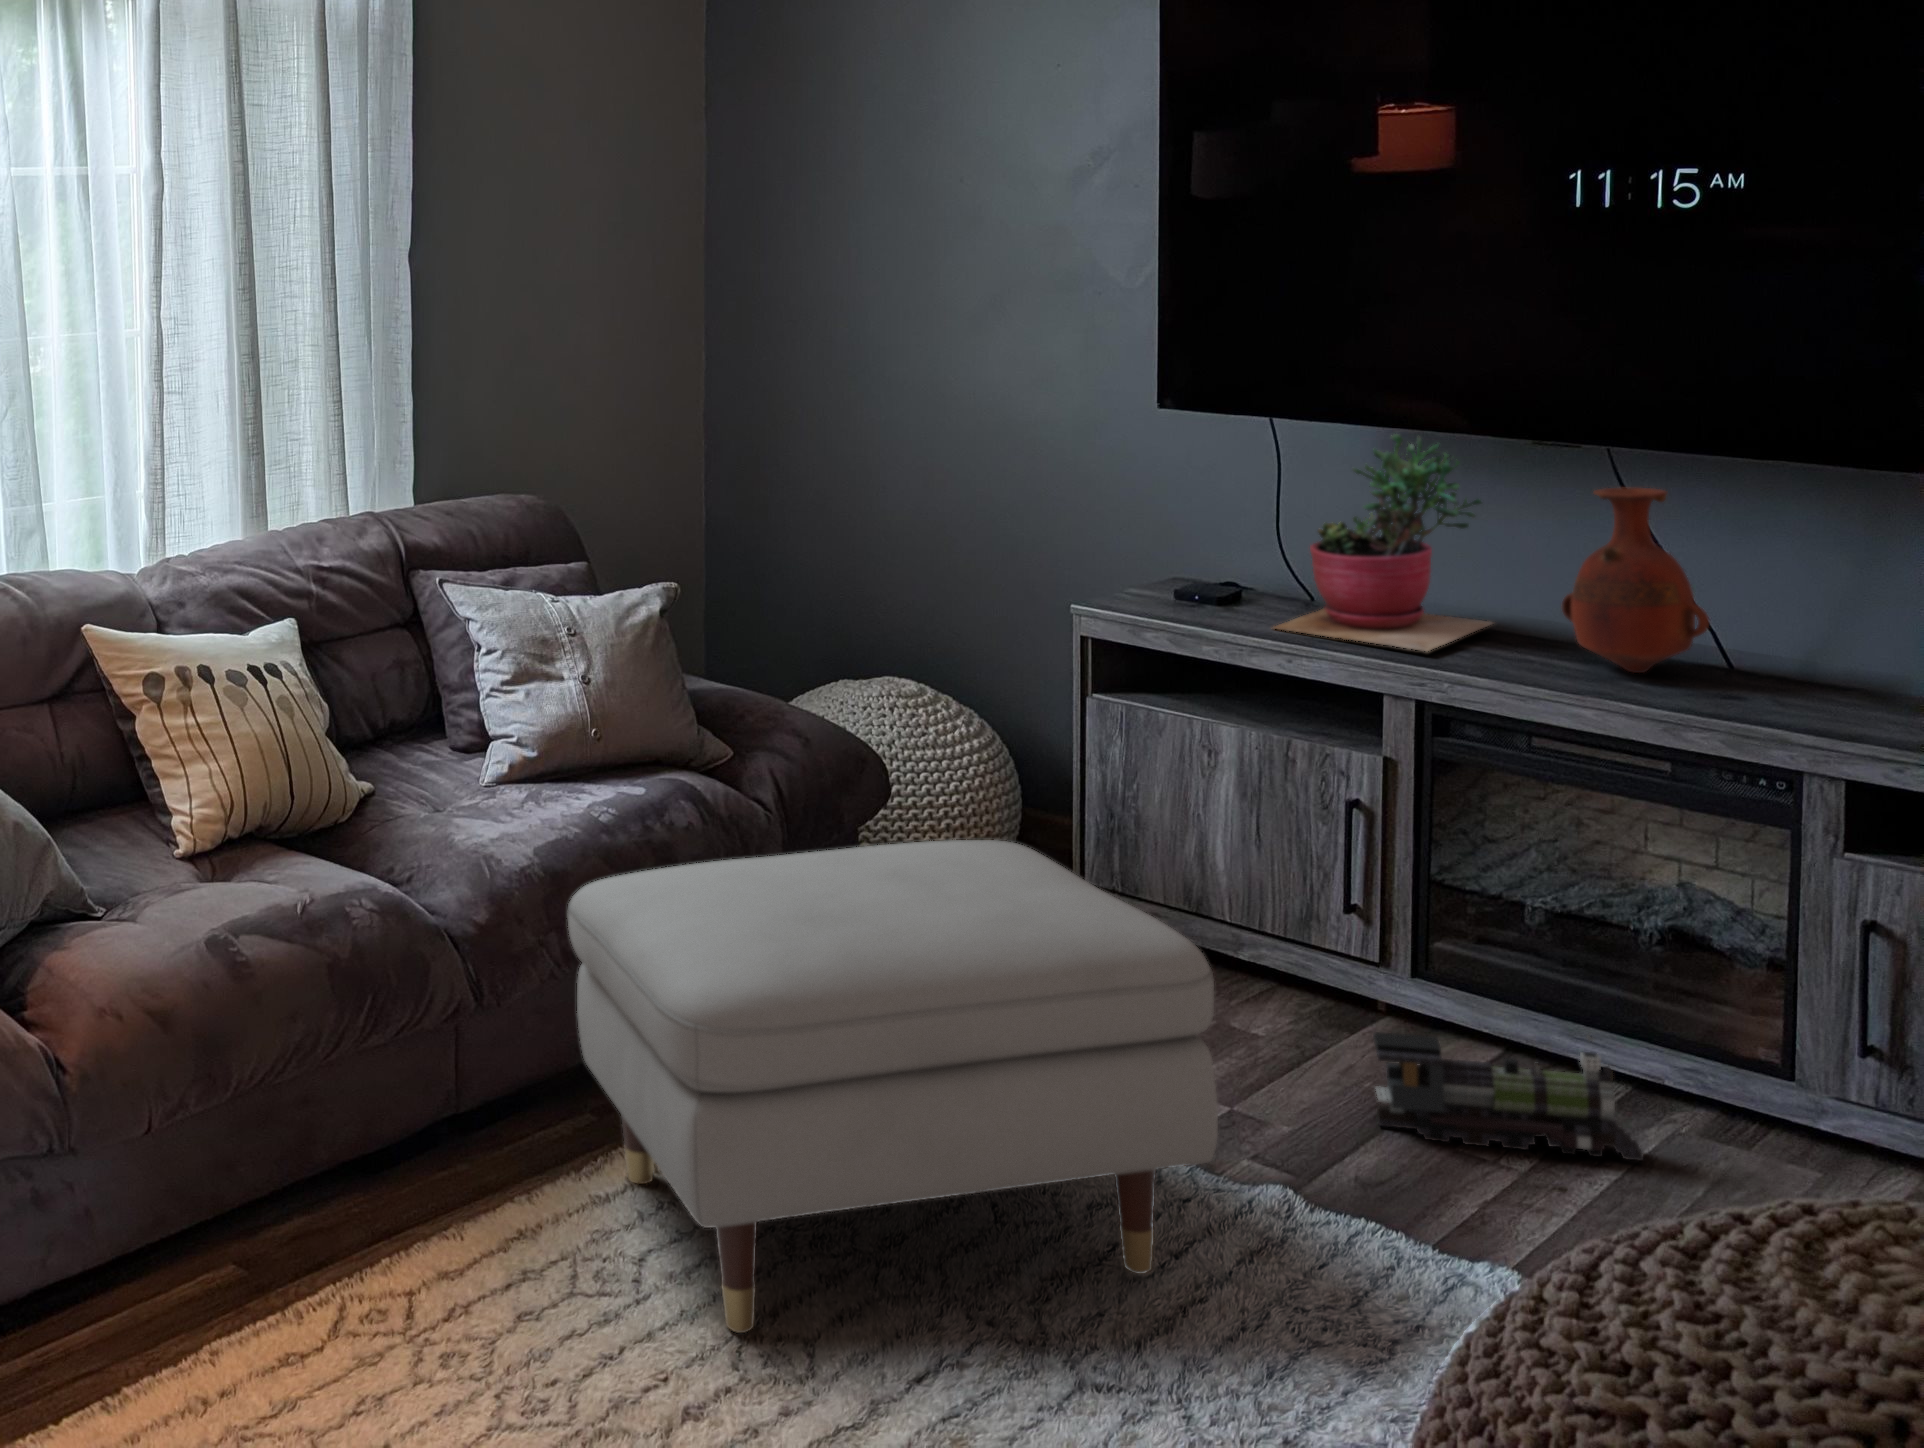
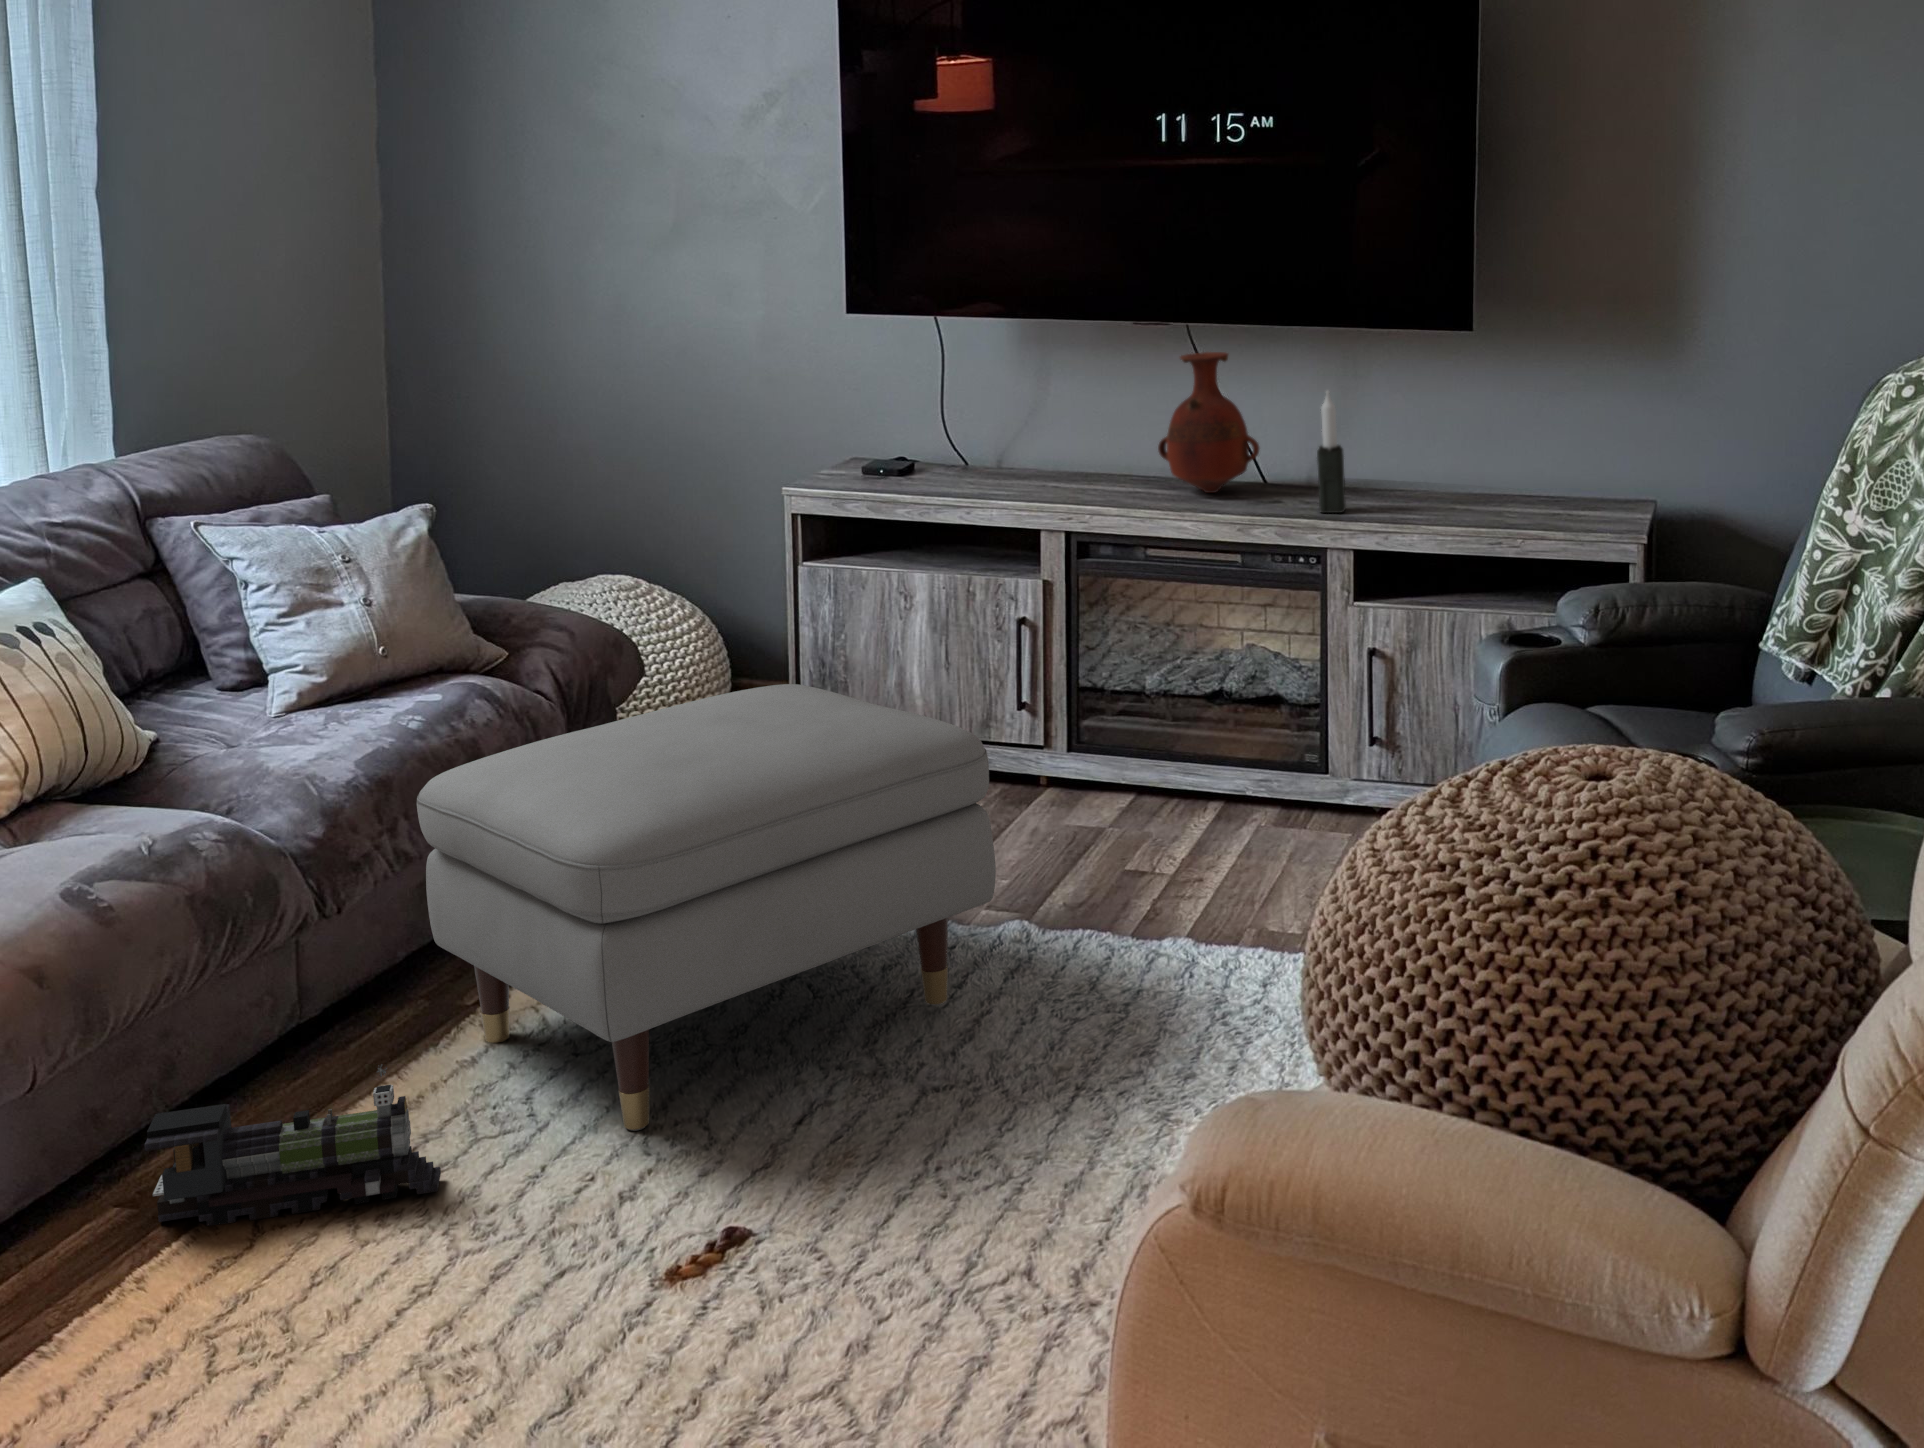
succulent plant: present [1274,434,1492,651] -> none [945,322,1108,494]
candle: none [1791,554,1837,724] -> present [1317,391,1346,513]
toy train: present [1373,1032,1644,1161] -> present [145,1064,441,1226]

